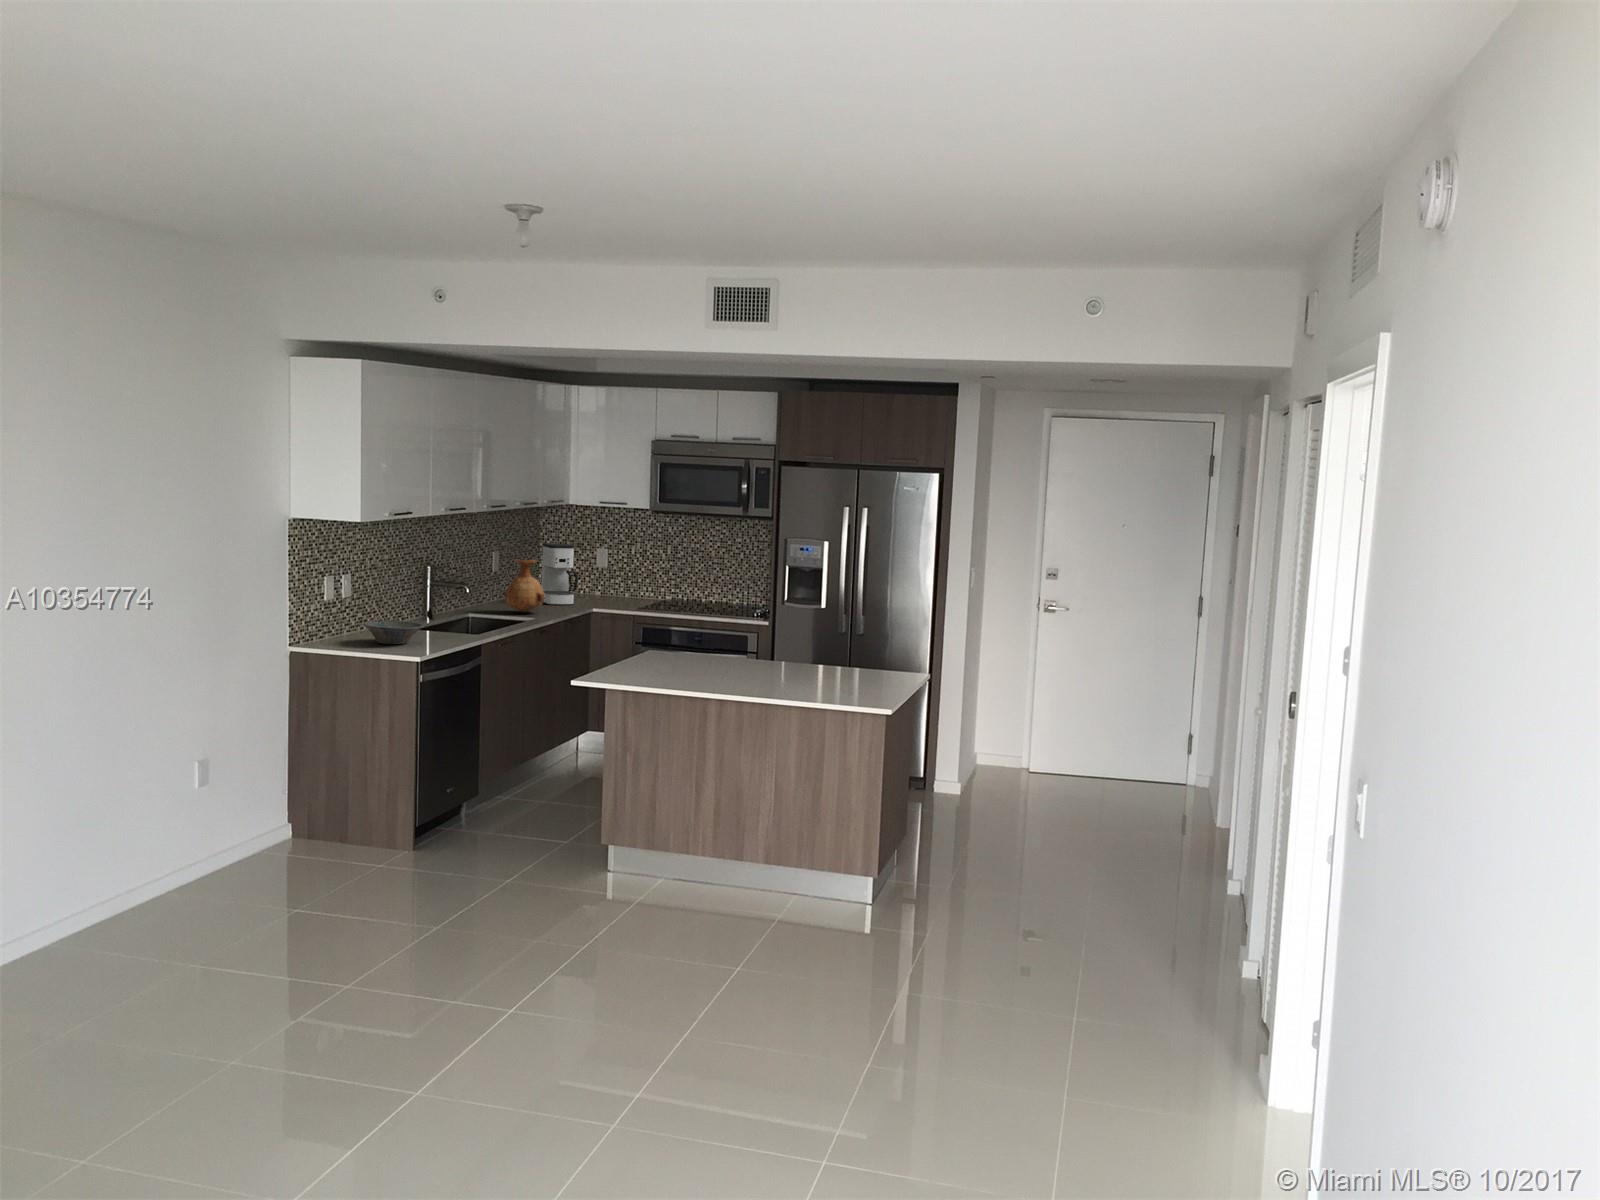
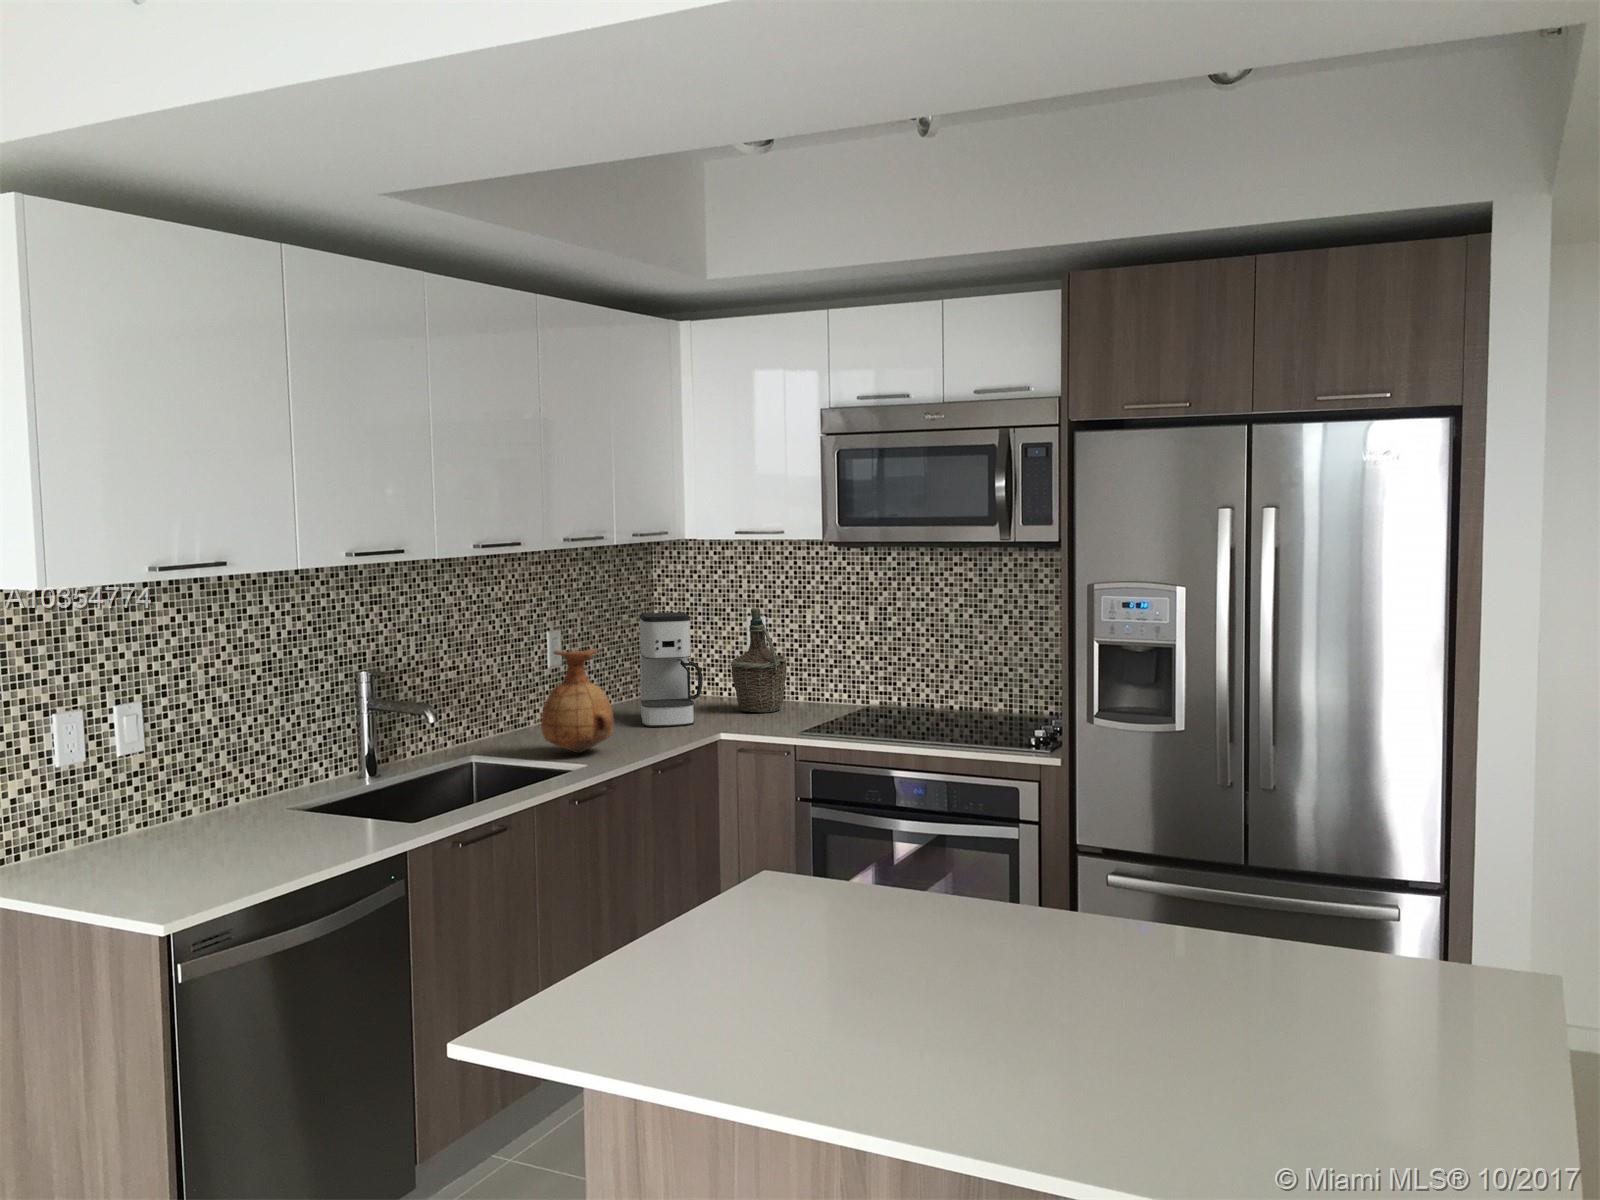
bottle: none [591,544,622,601] -> present [731,608,787,712]
bowl: present [362,620,424,644] -> none [89,816,243,883]

